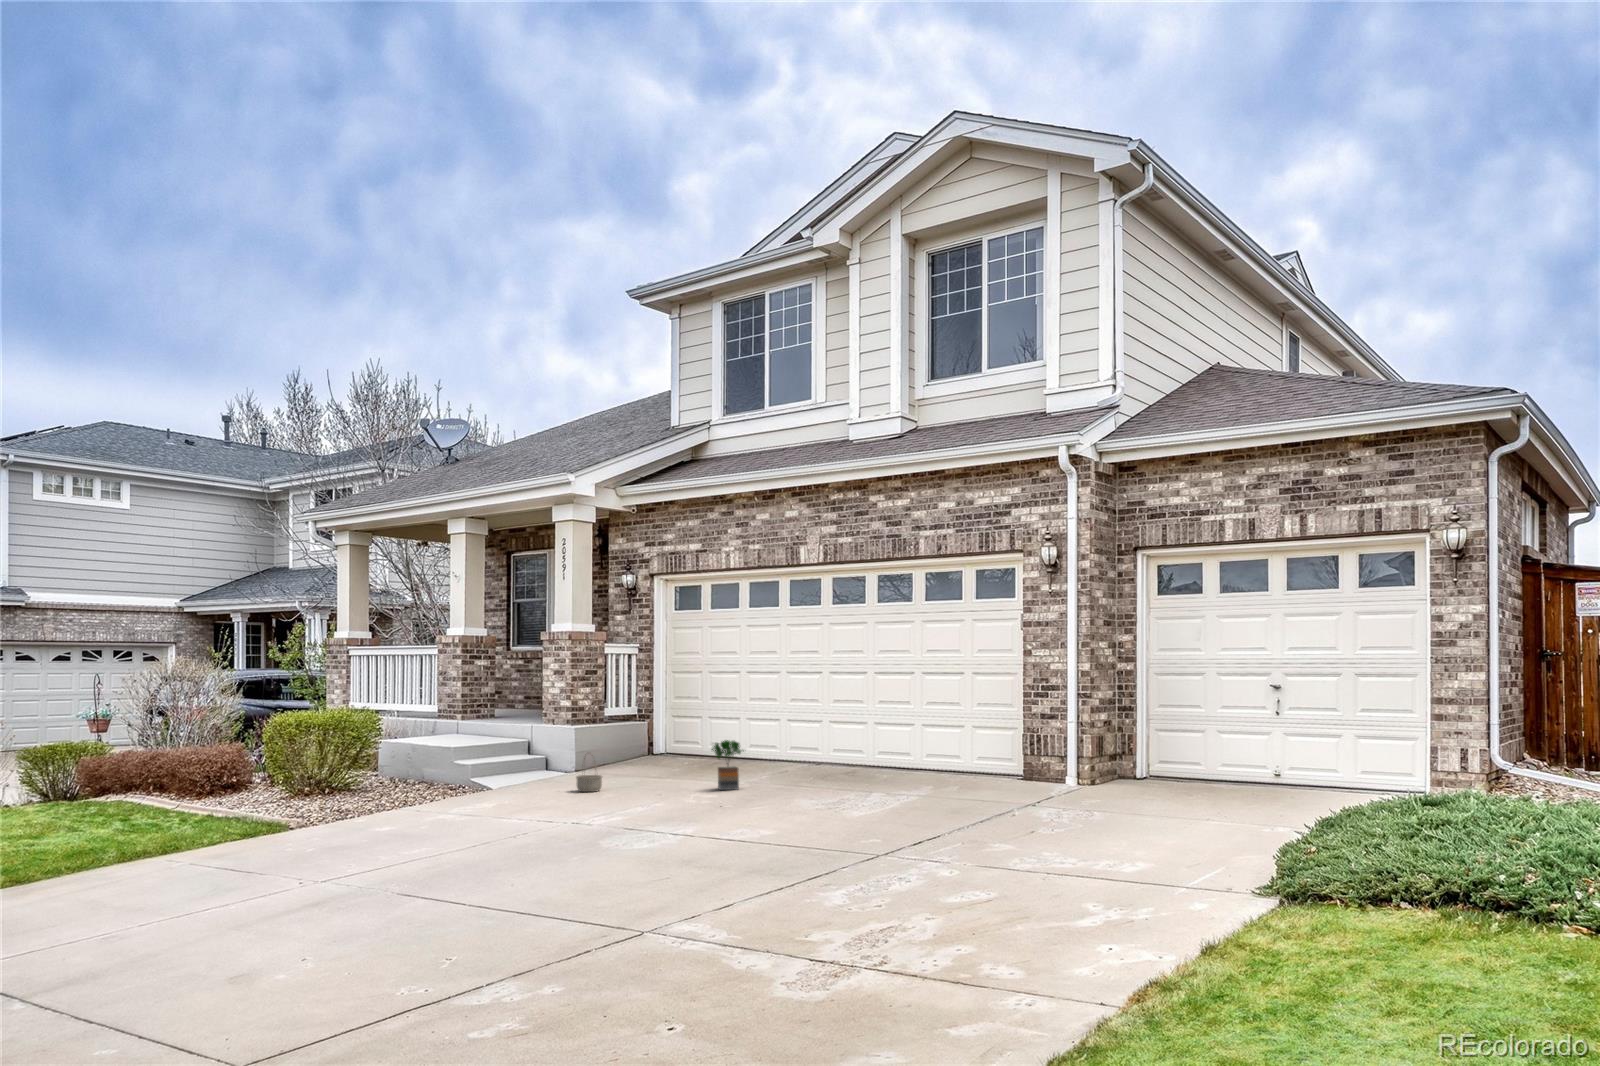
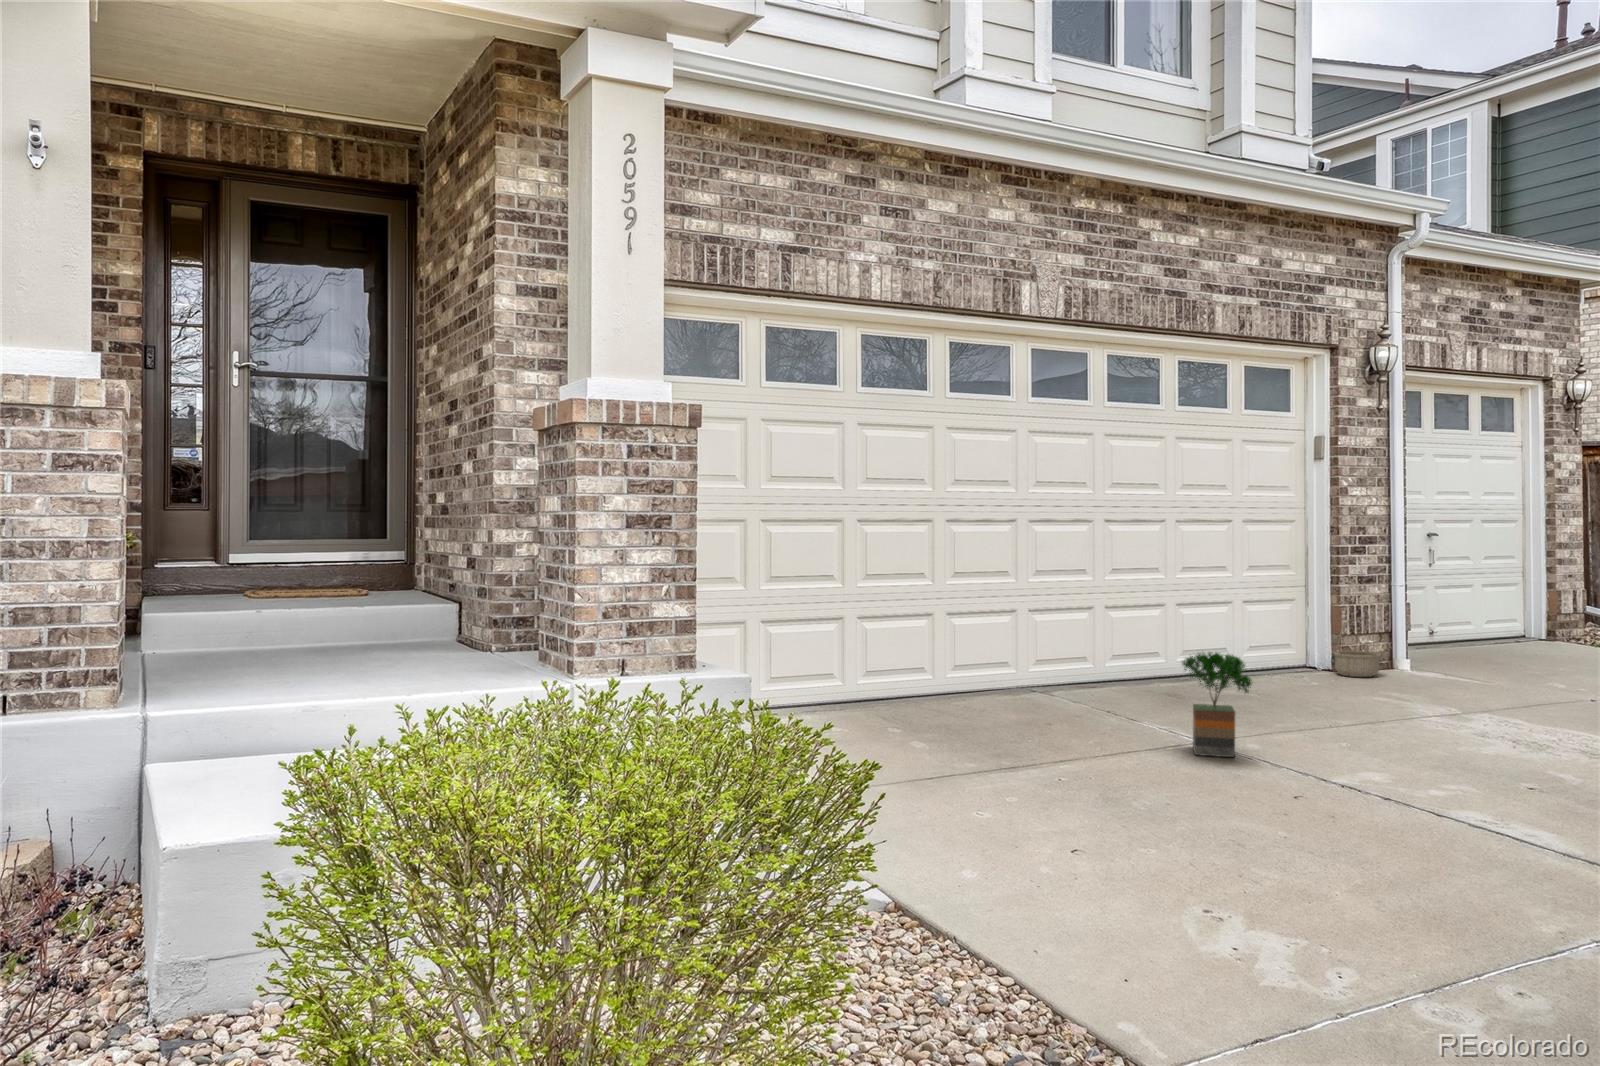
basket: present [576,753,602,792] -> present [1334,618,1381,677]

